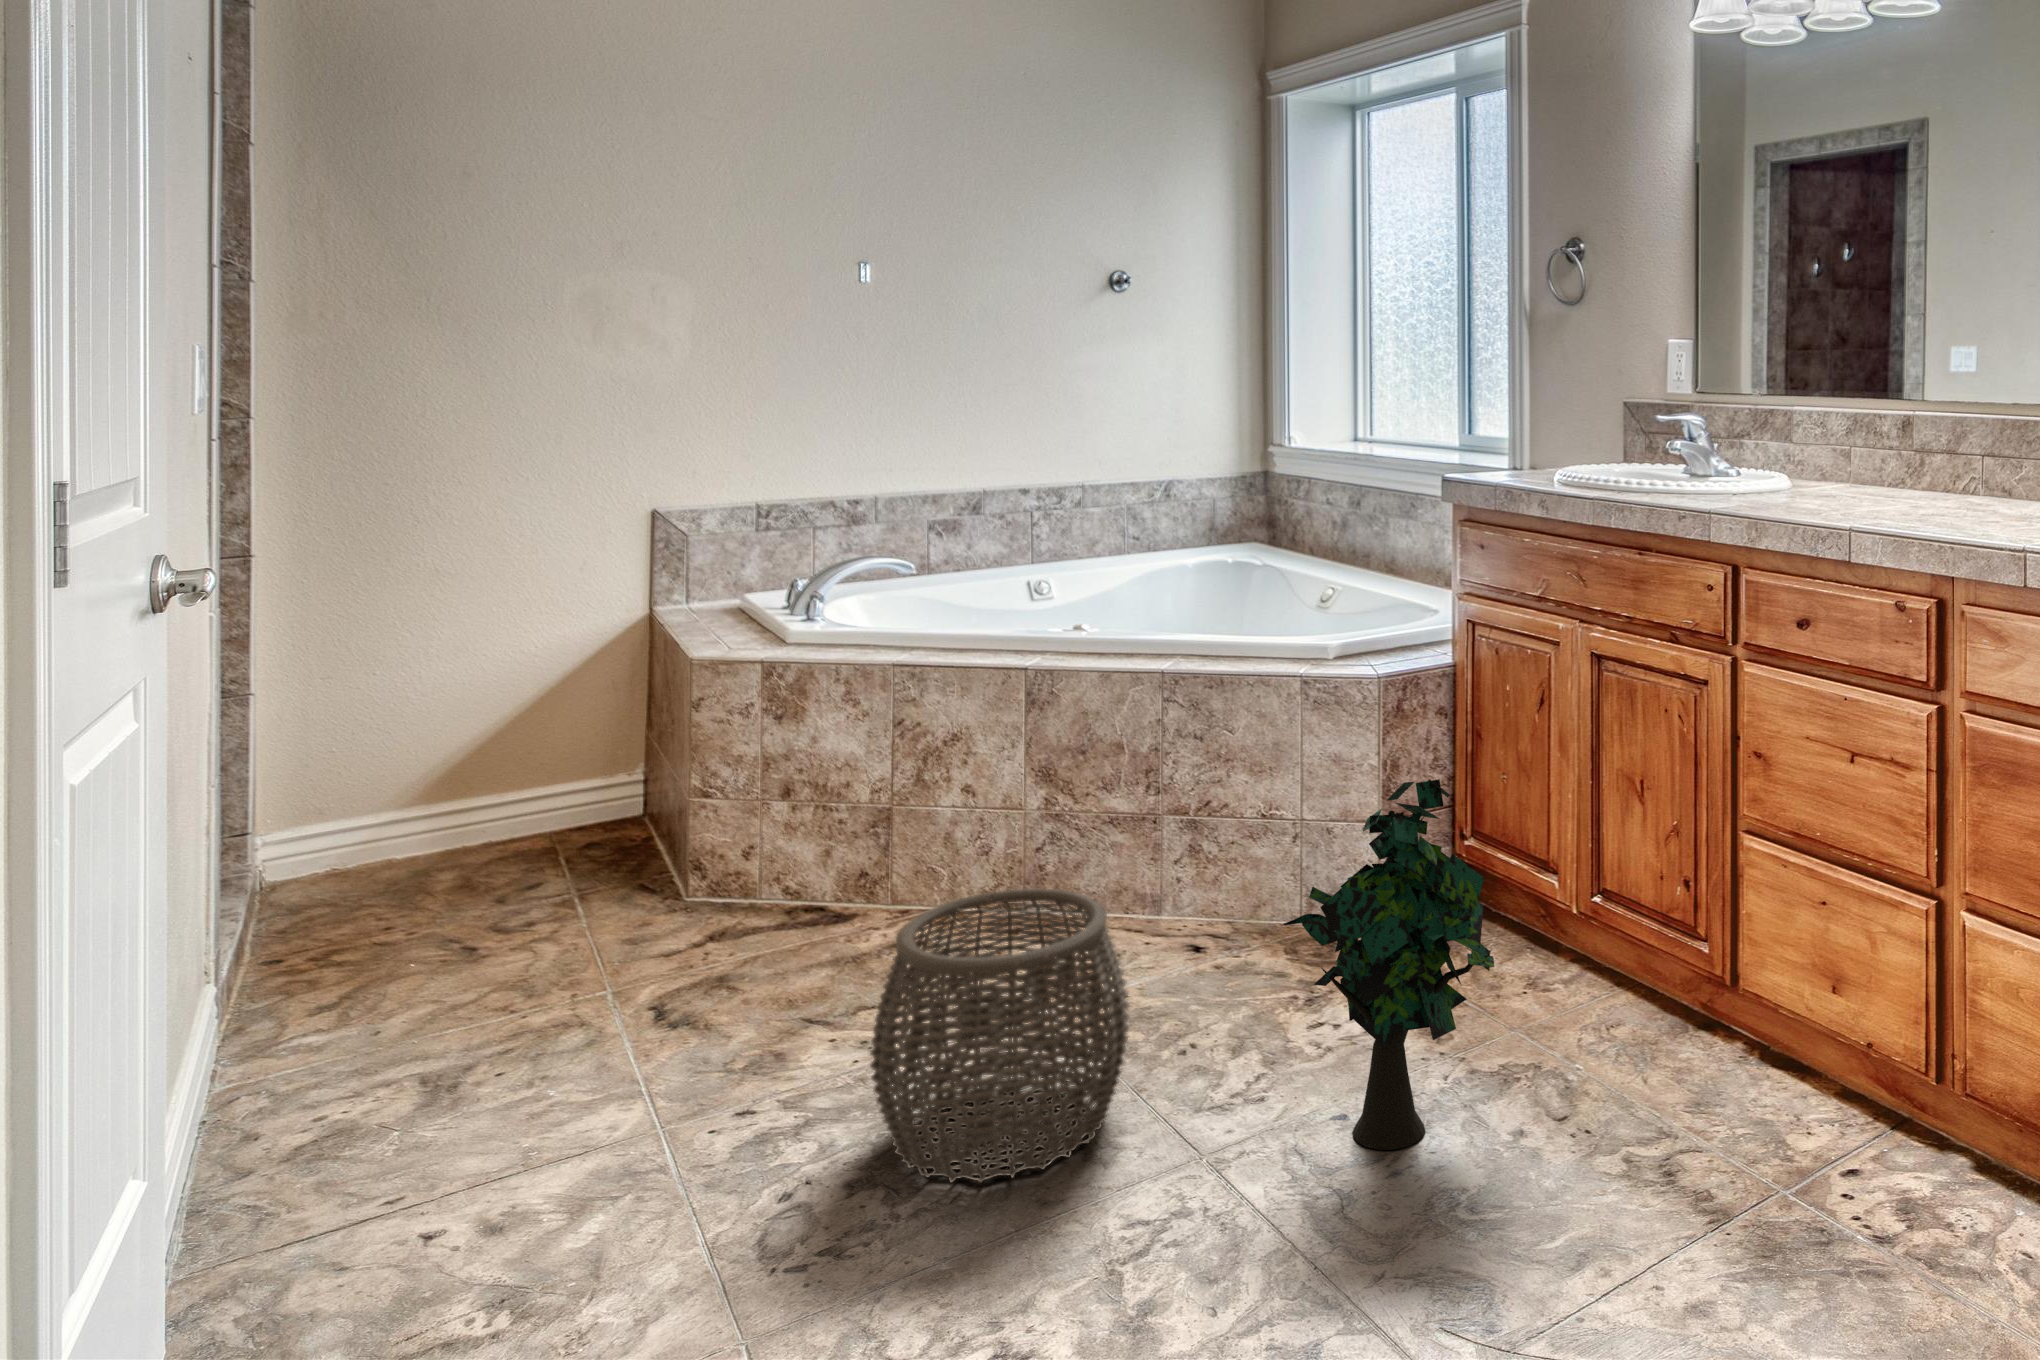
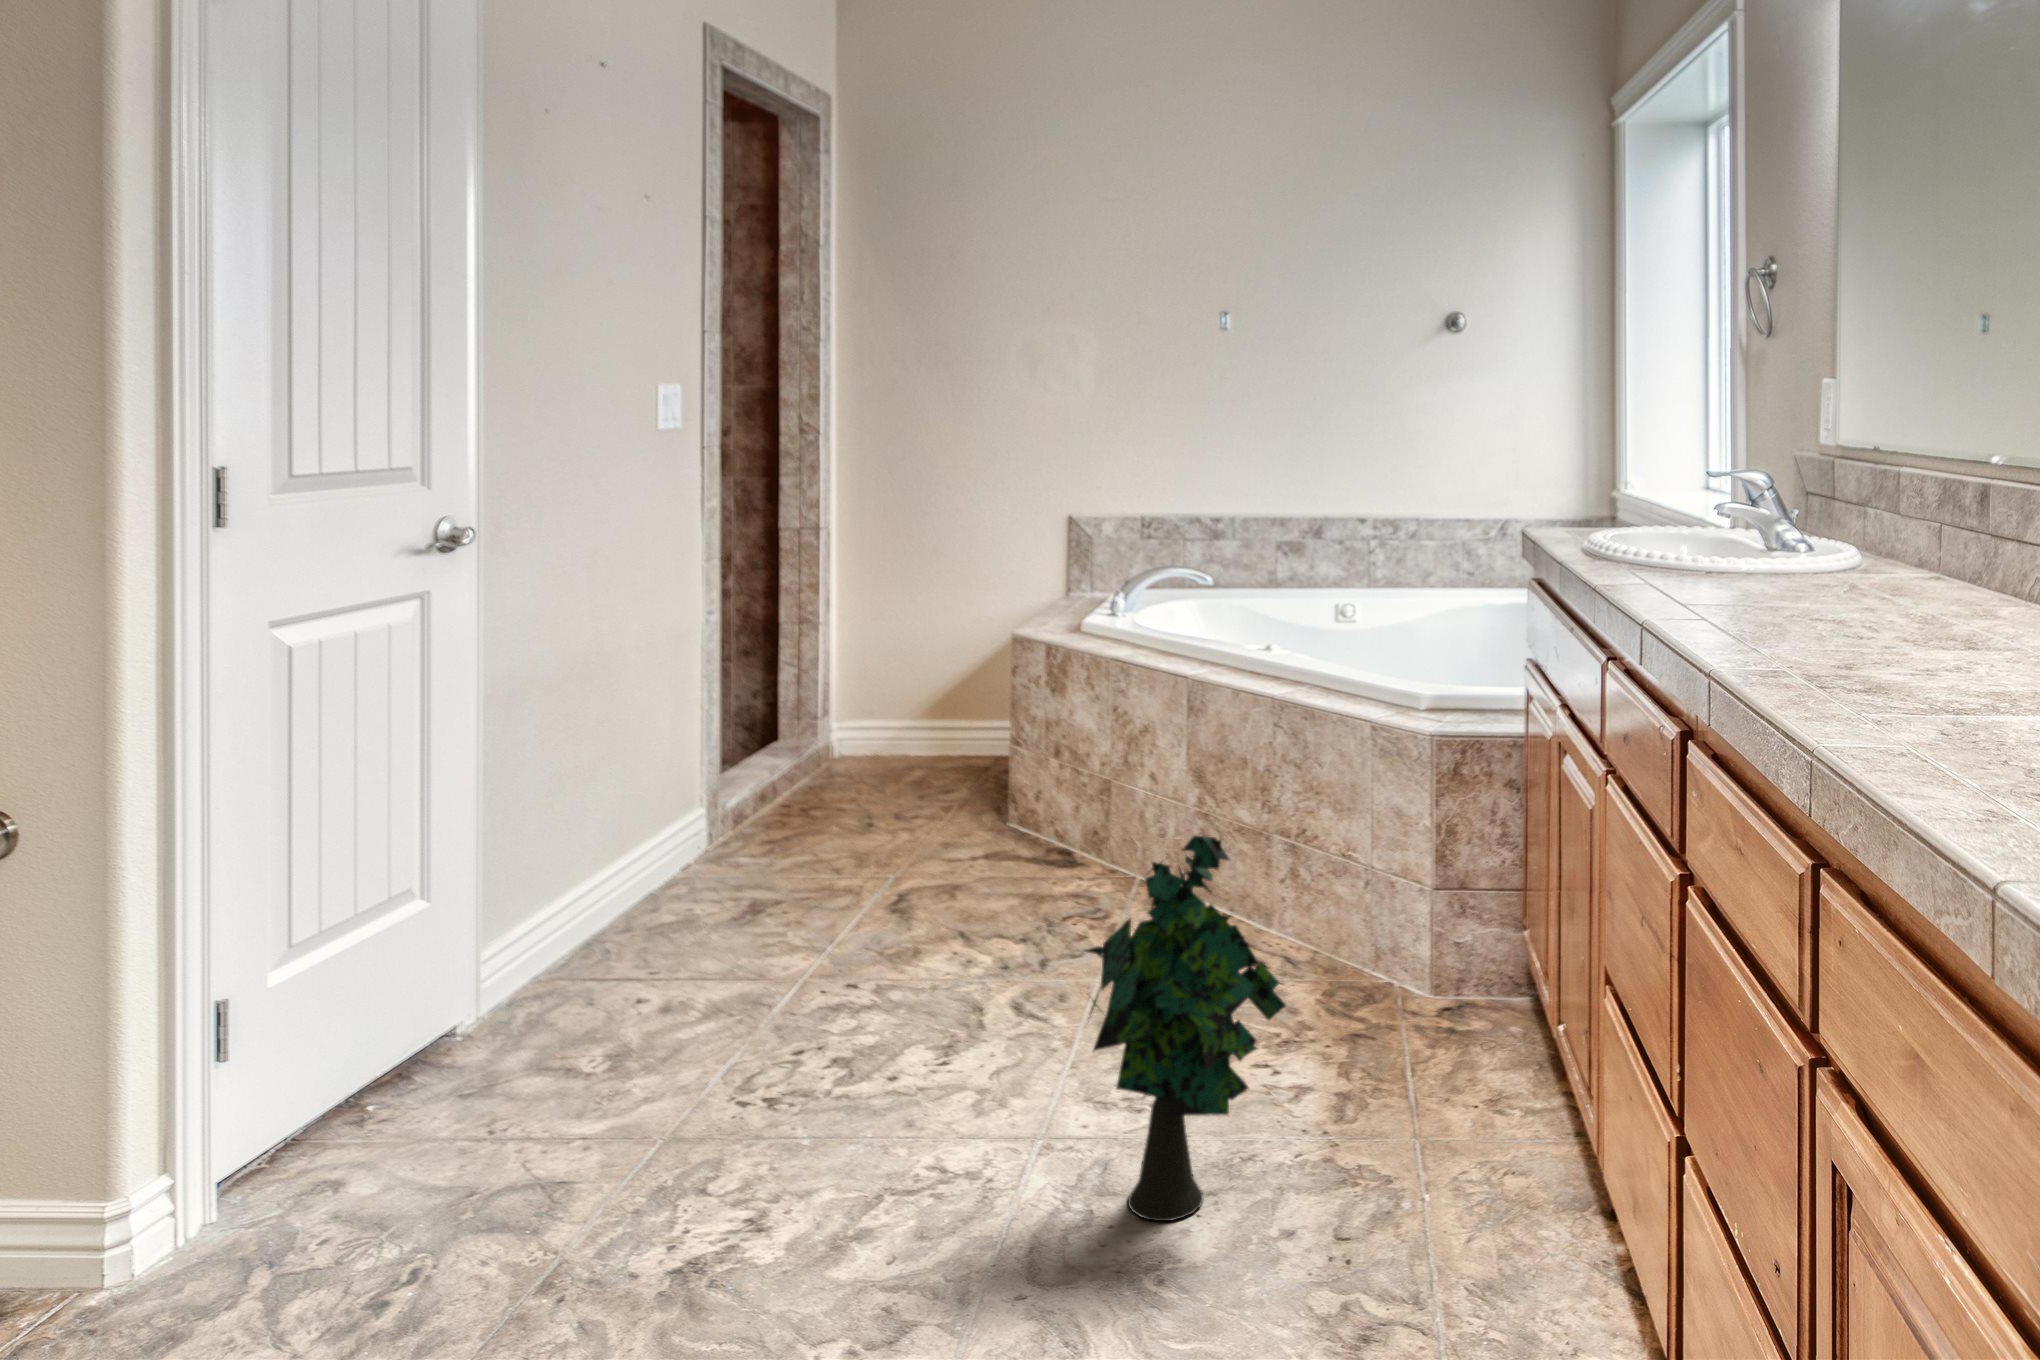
woven basket: present [870,889,1130,1182] -> none [810,858,1038,1115]

